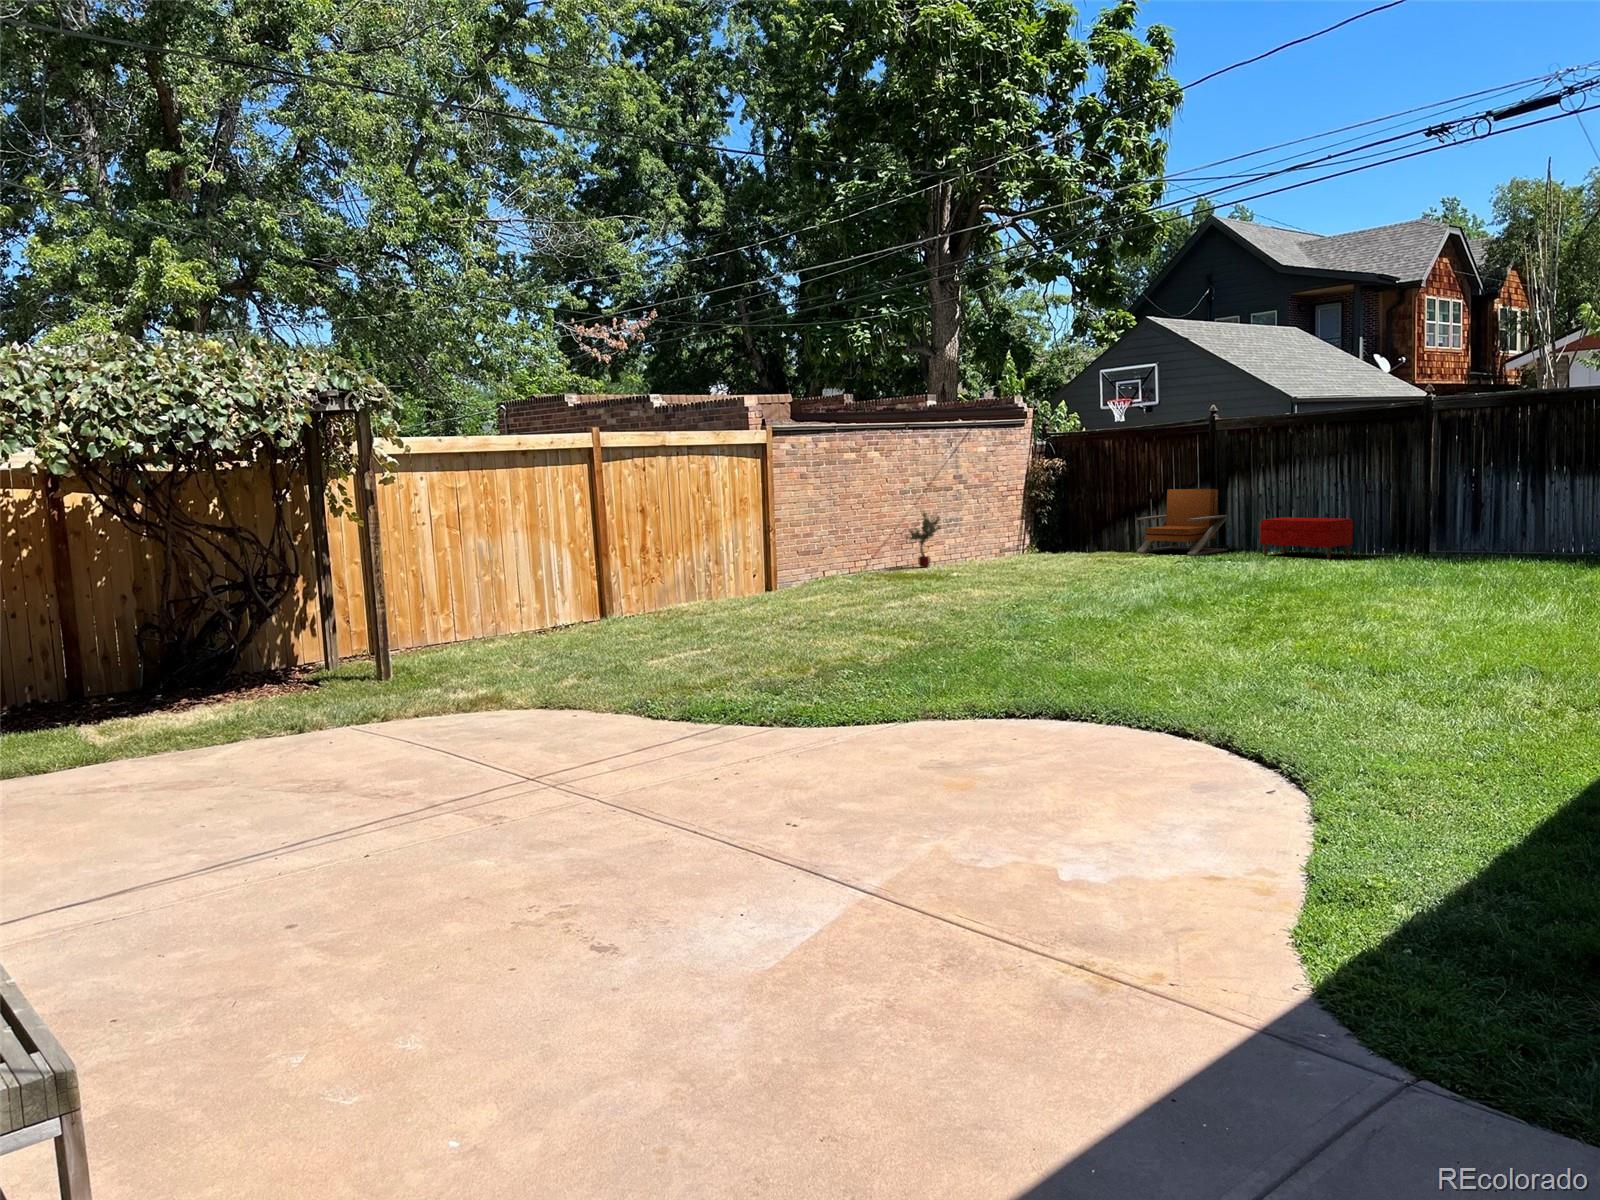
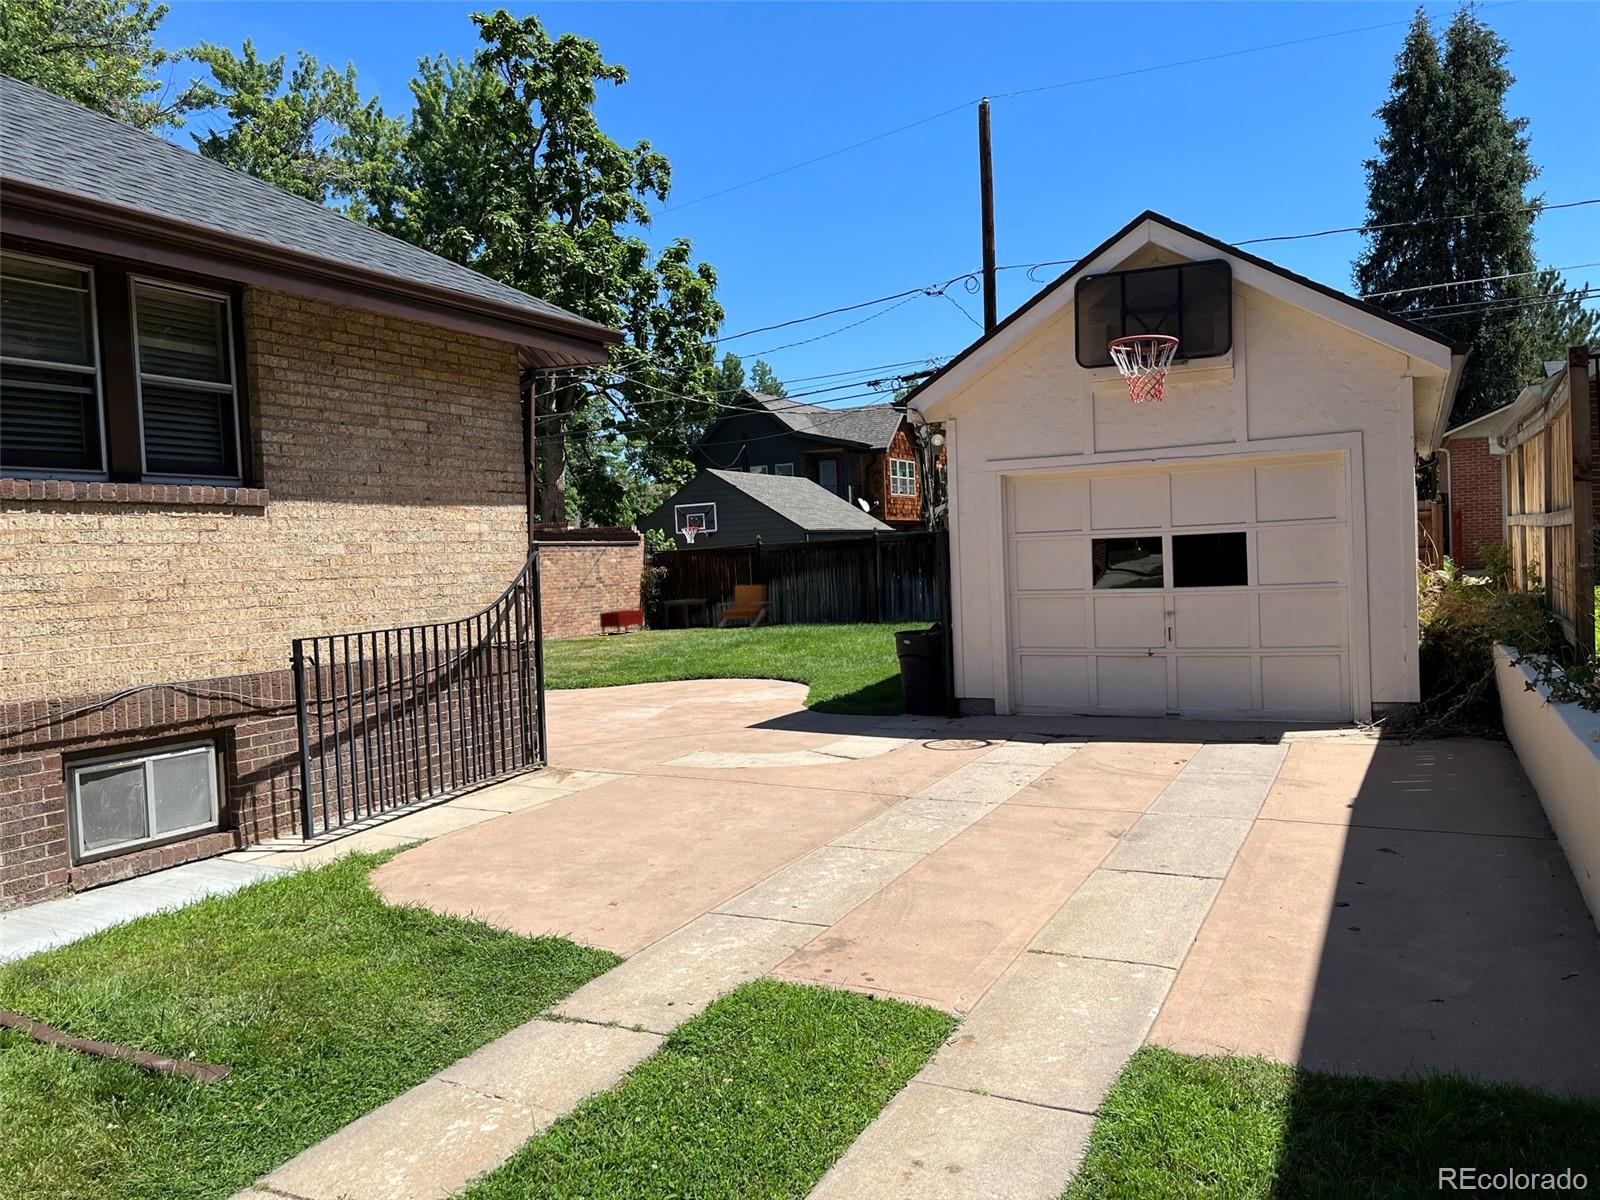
round table: none [1057,507,1124,550] -> present [664,599,706,627]
potted tree: present [906,510,941,568] -> none [564,600,590,640]
bench: present [1260,517,1353,559] -> present [600,609,643,634]

